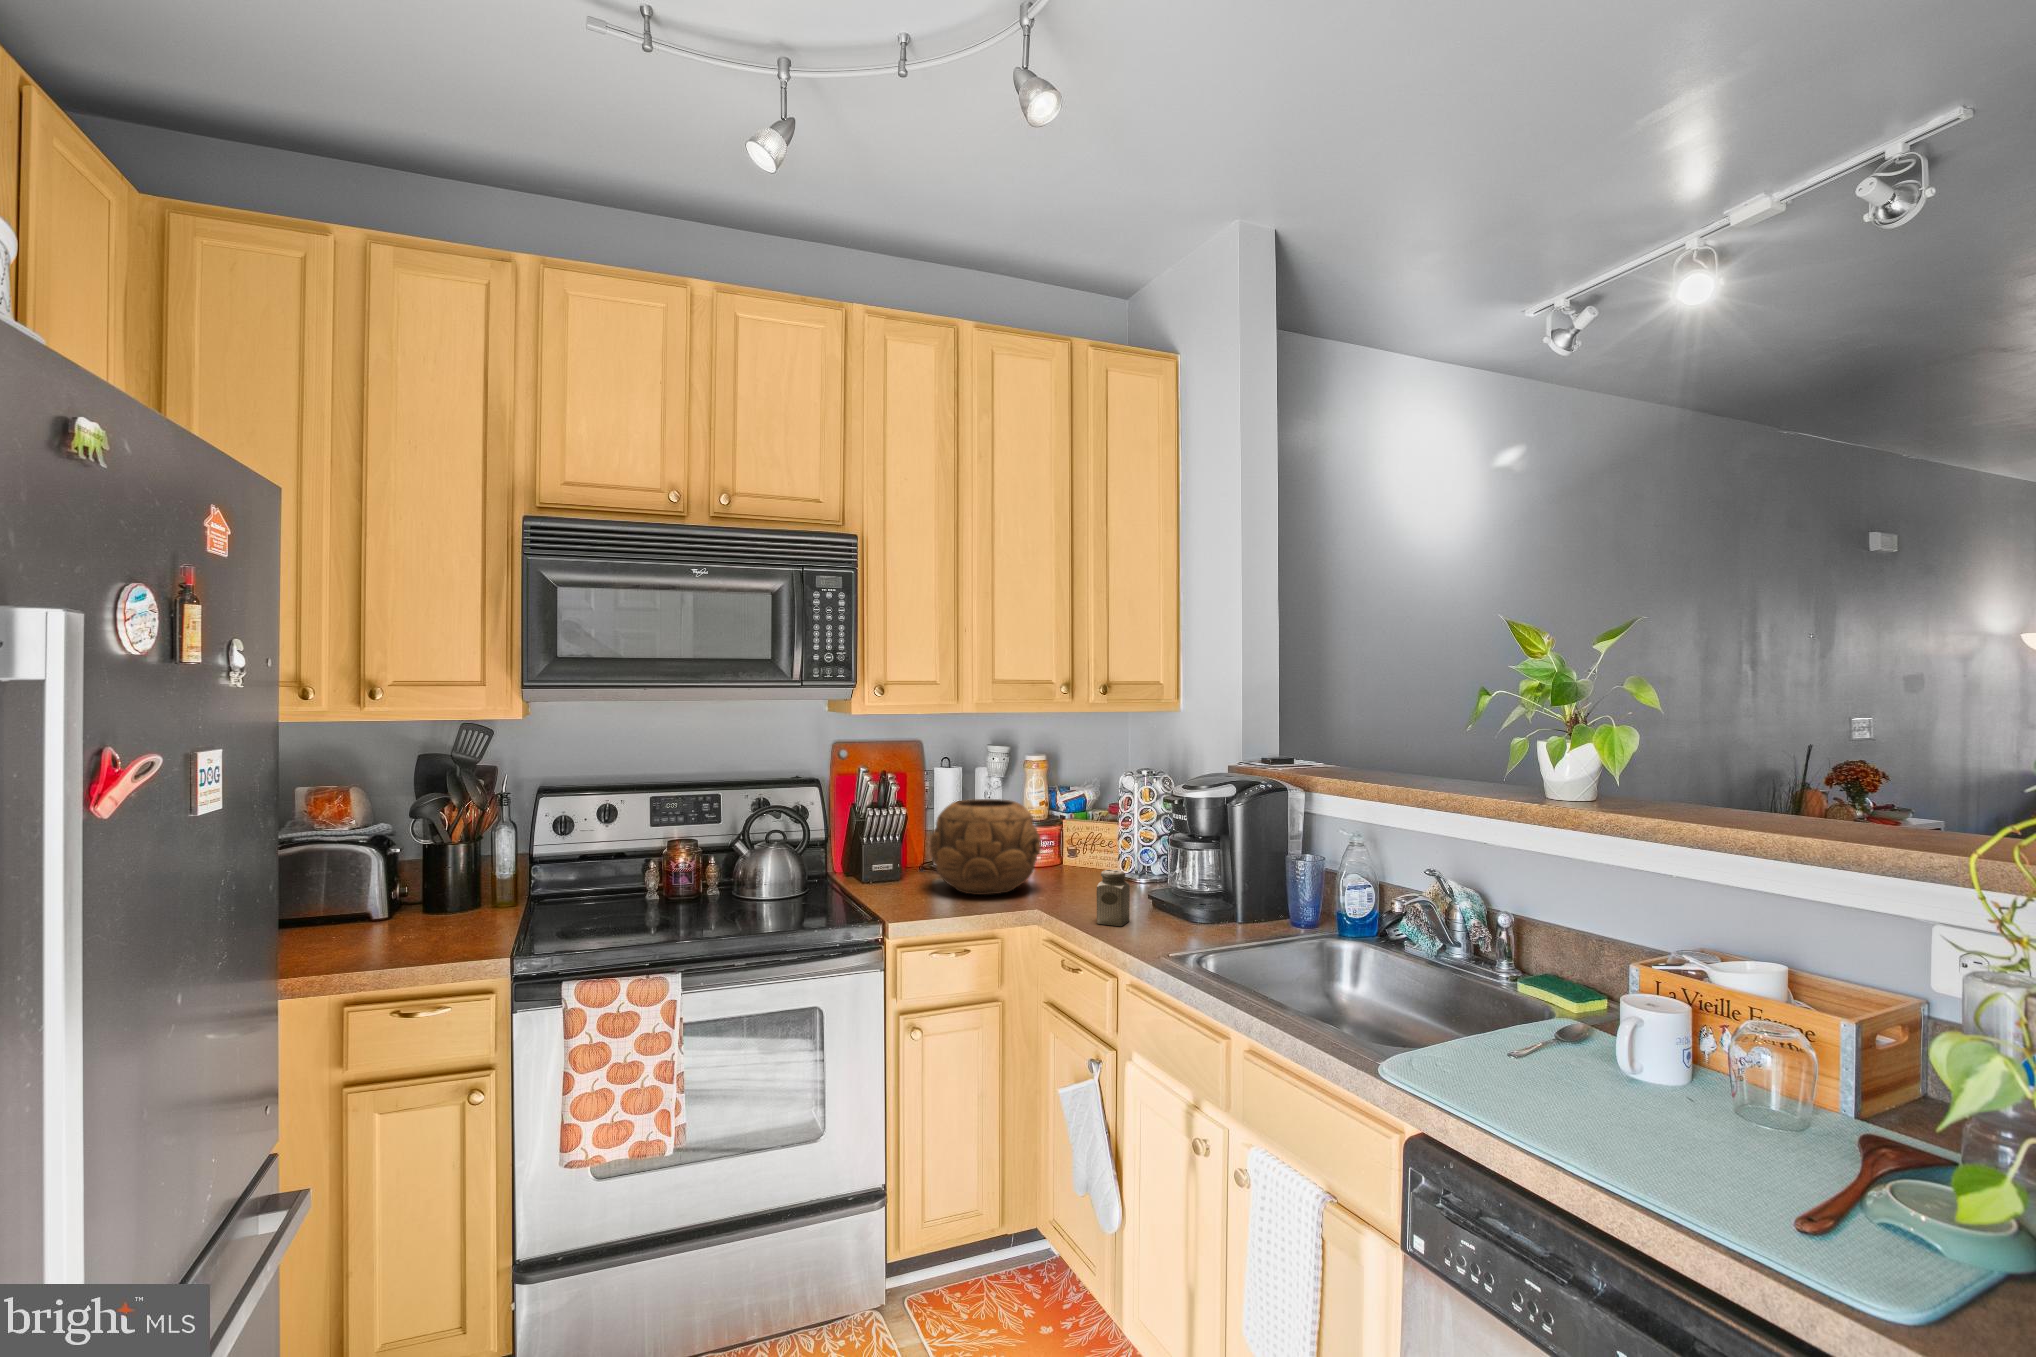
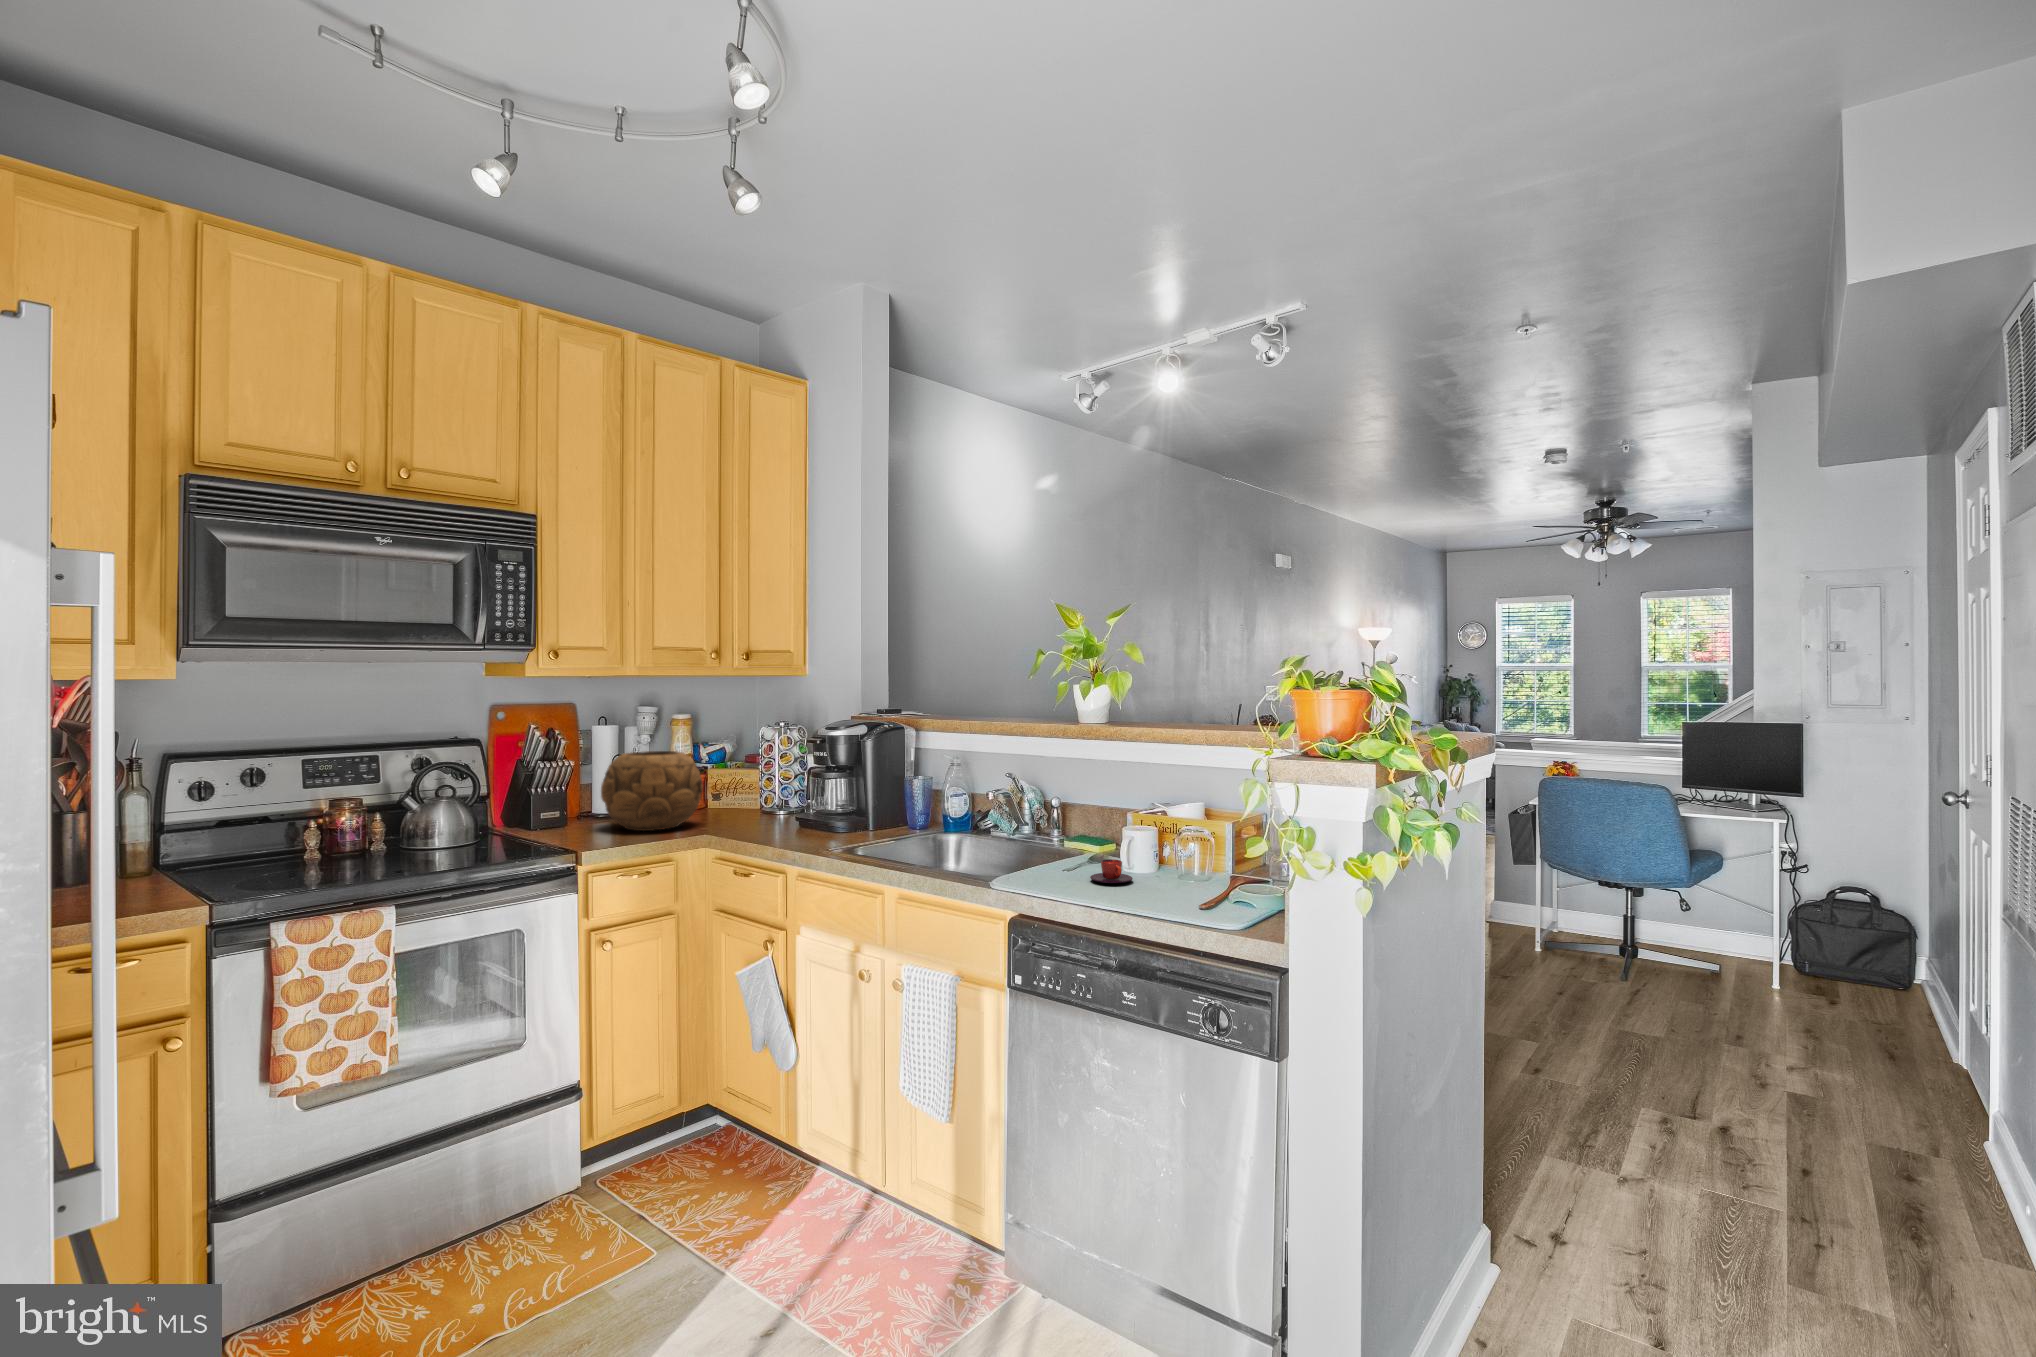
salt shaker: present [1097,870,1130,926] -> none [765,796,790,839]
teacup: none [1553,1059,1639,1112] -> present [1090,859,1133,883]

